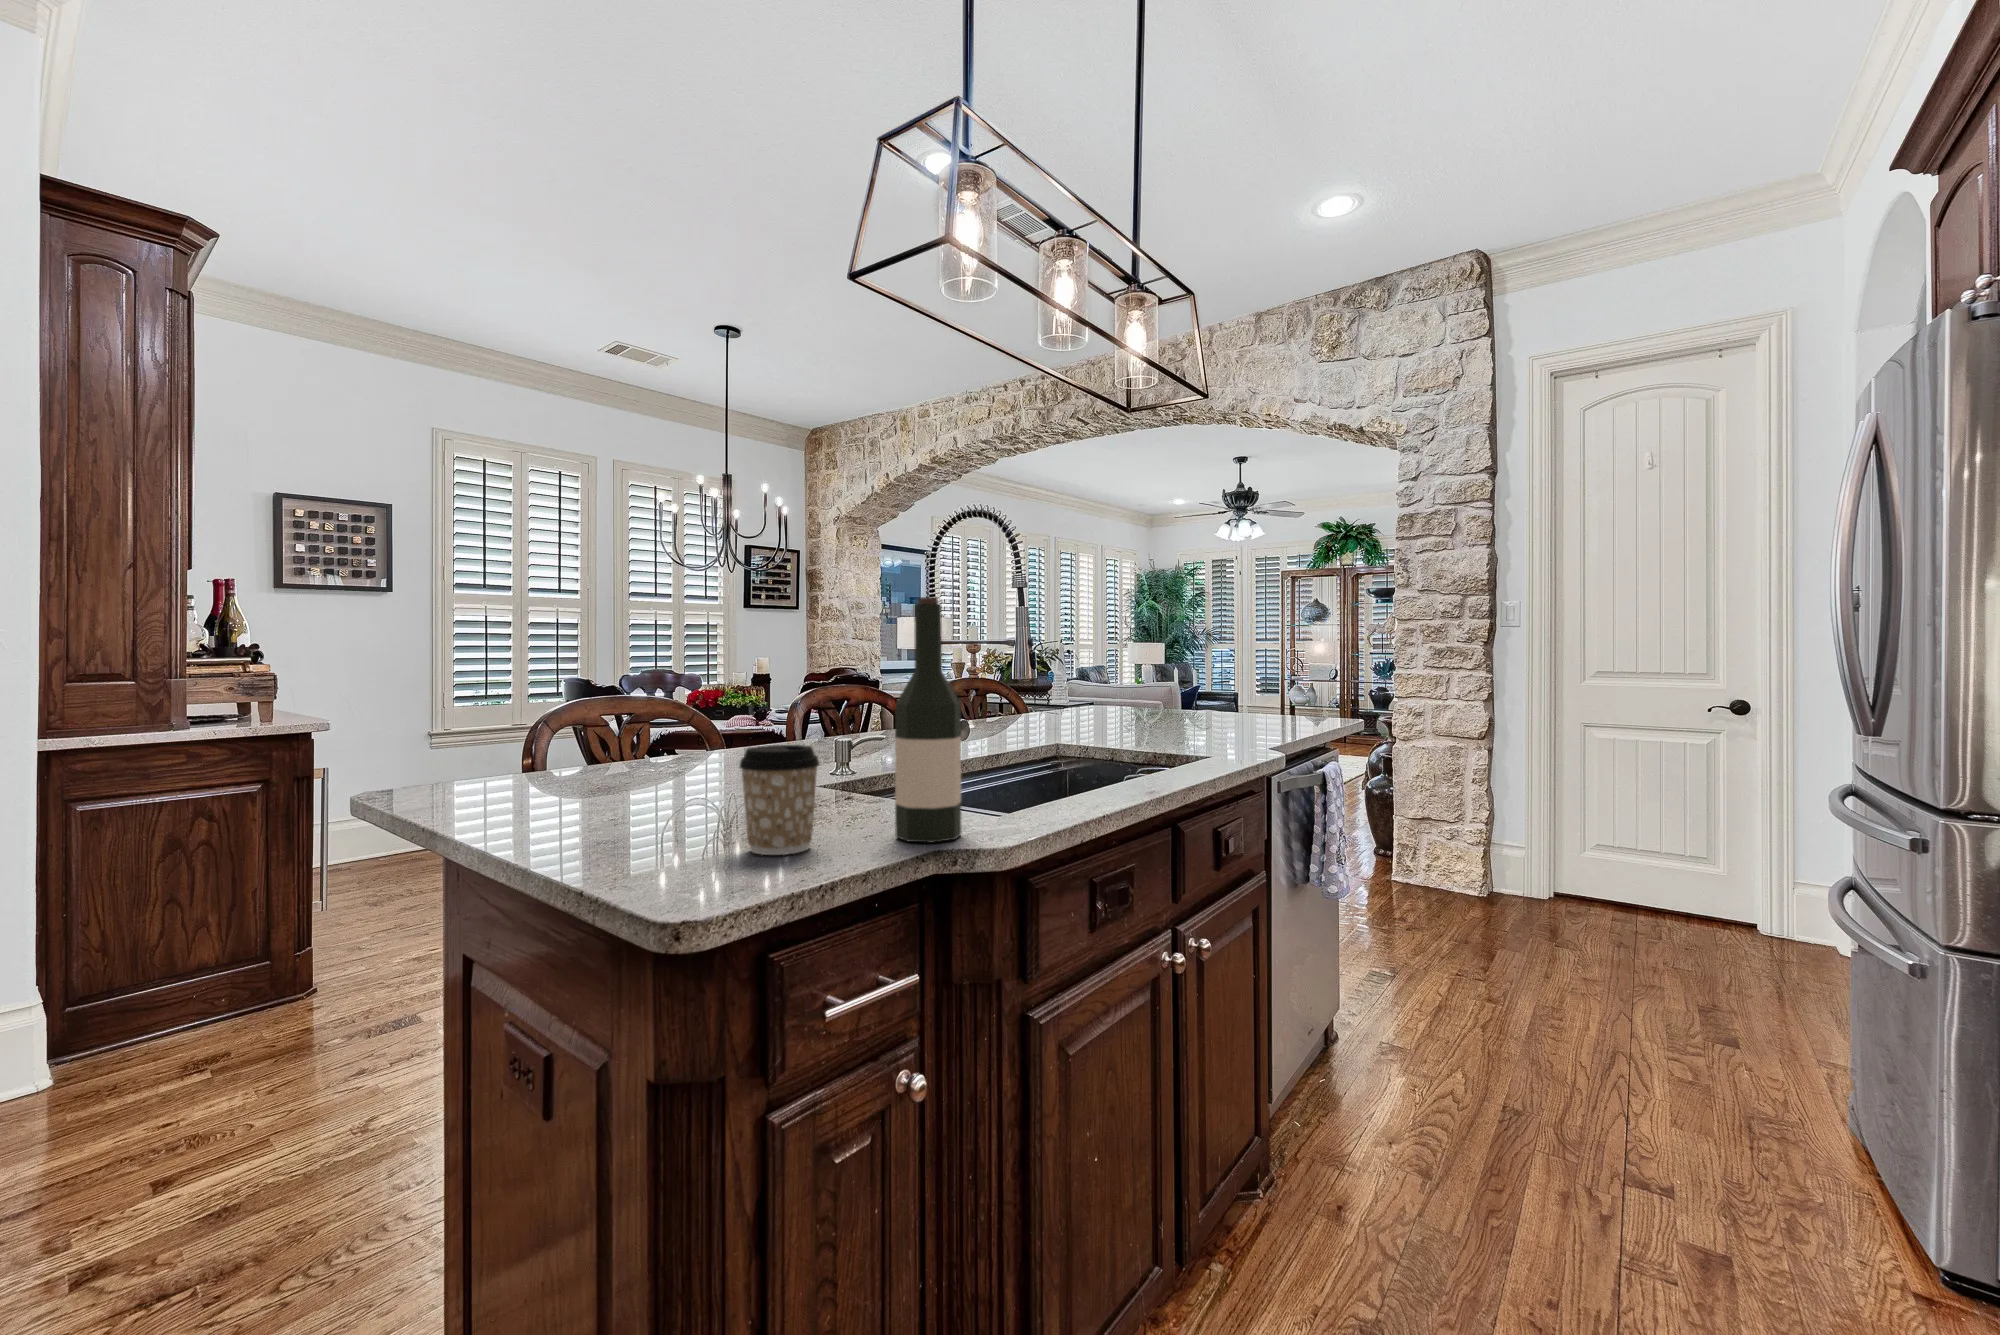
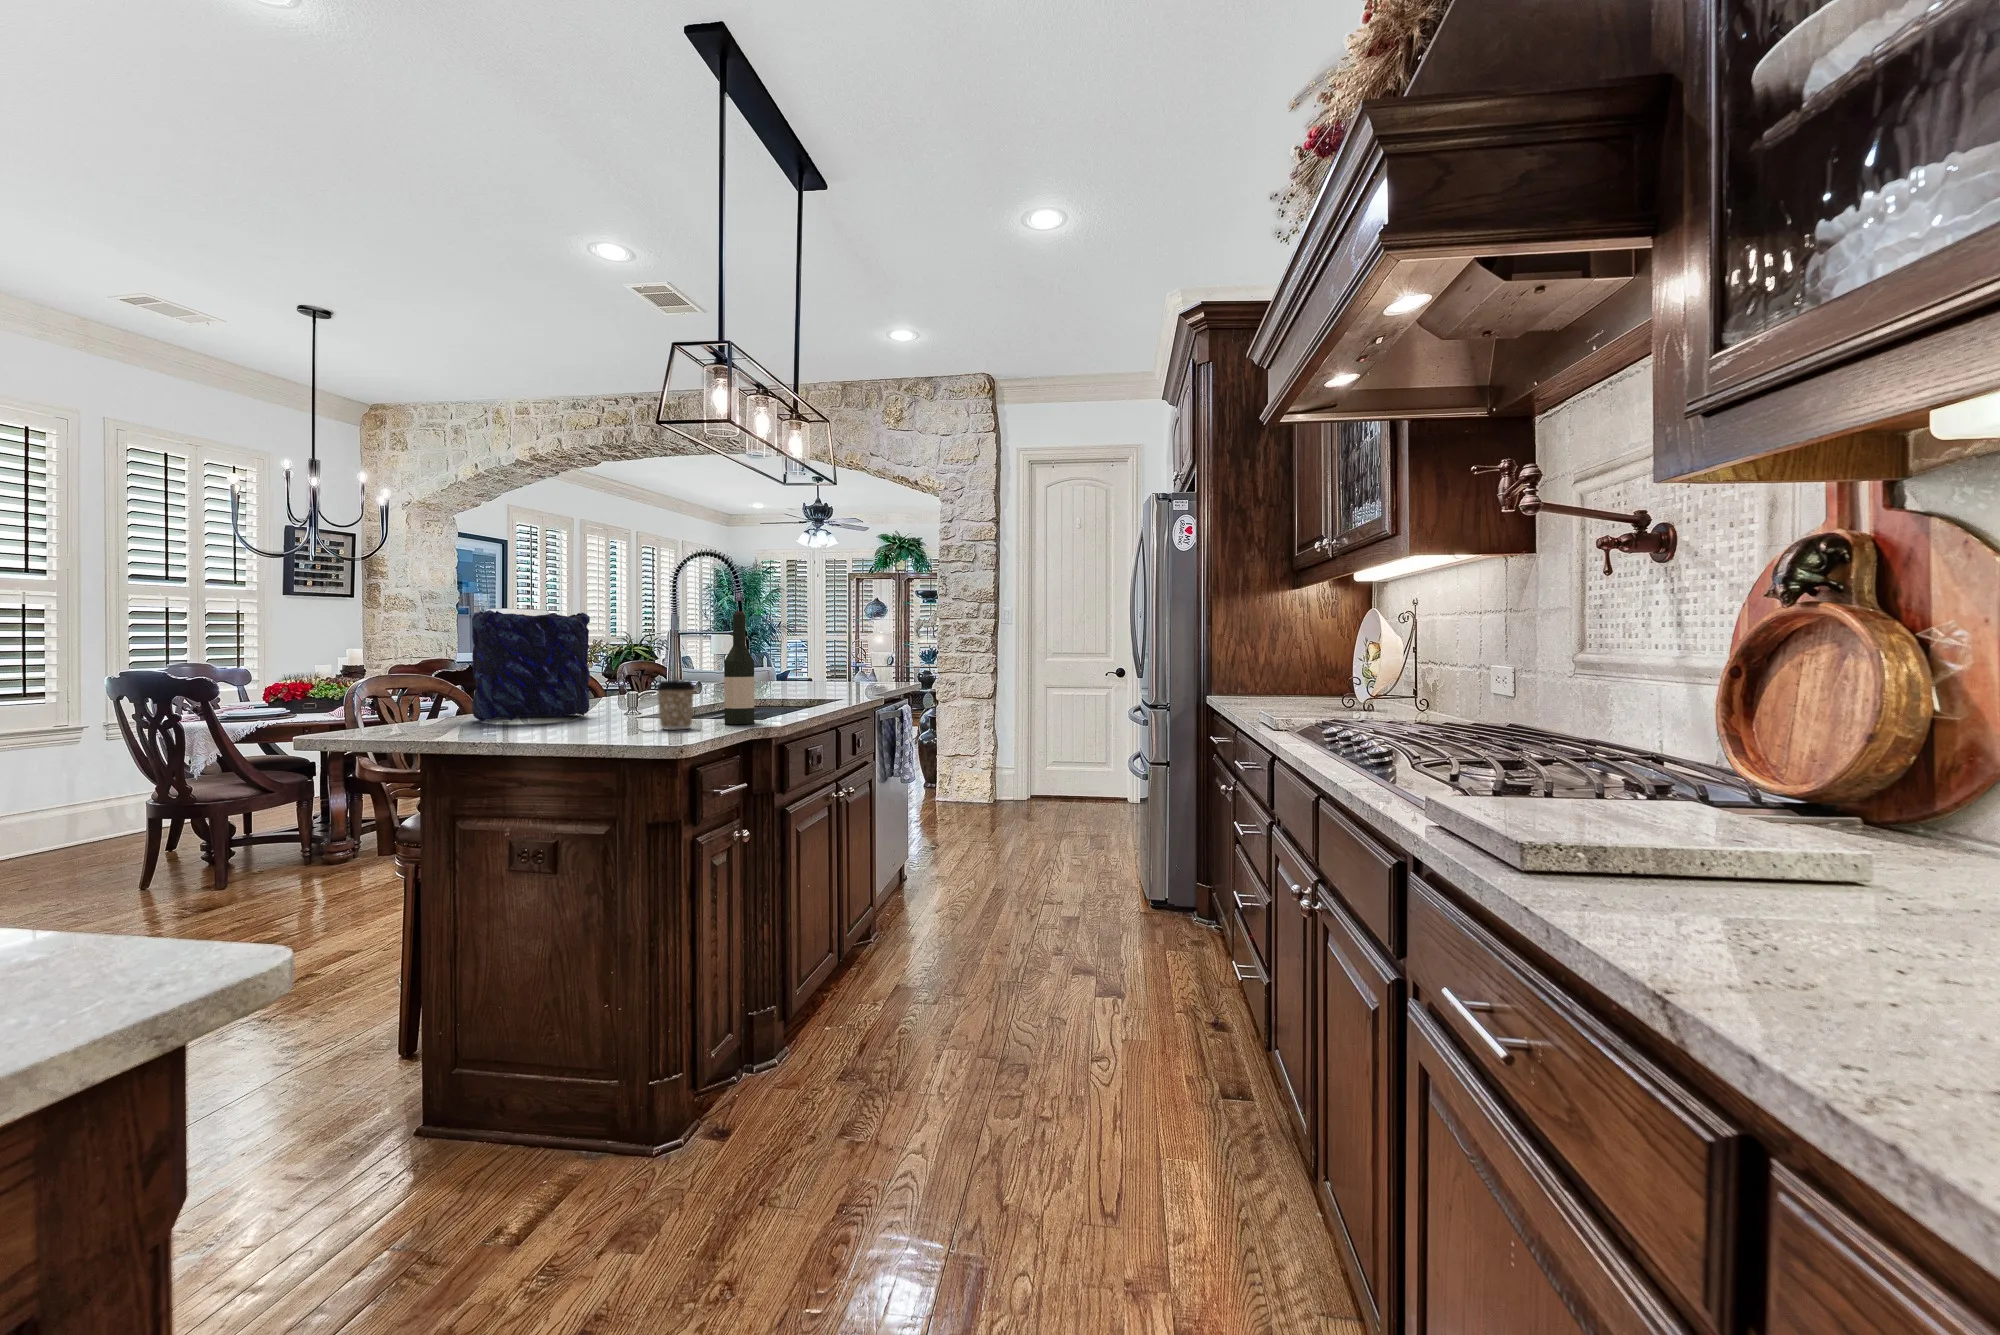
vase: none [551,609,743,799] -> present [472,610,590,721]

